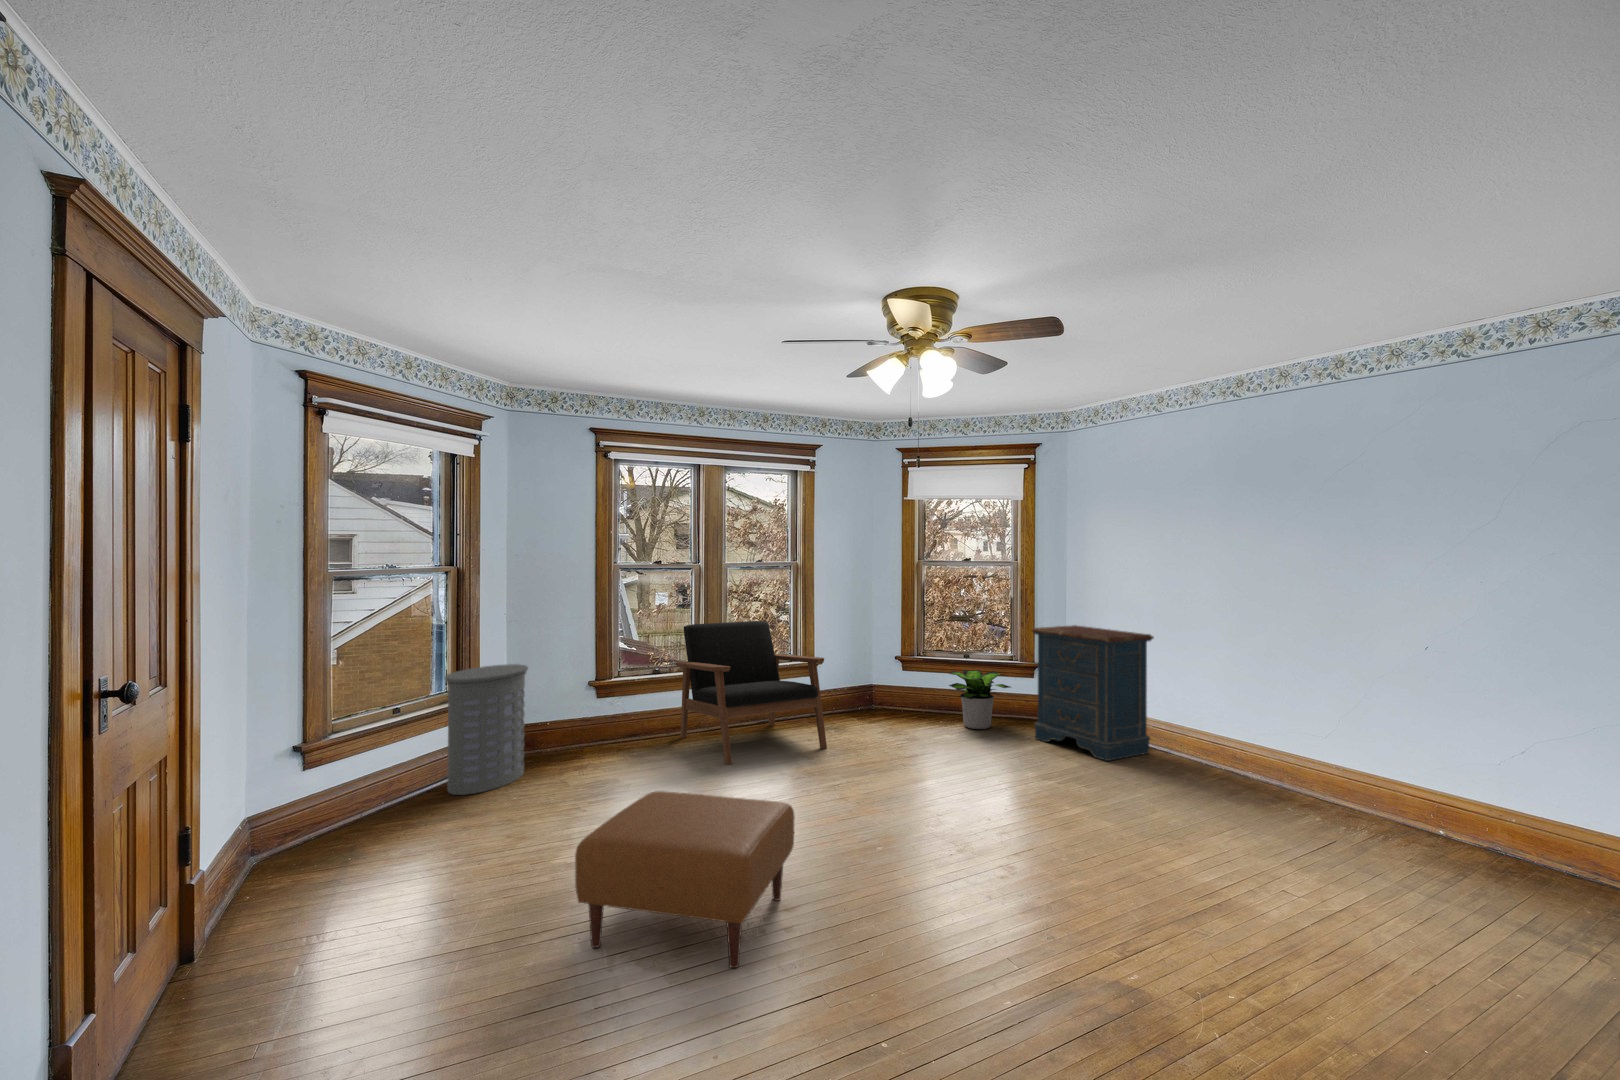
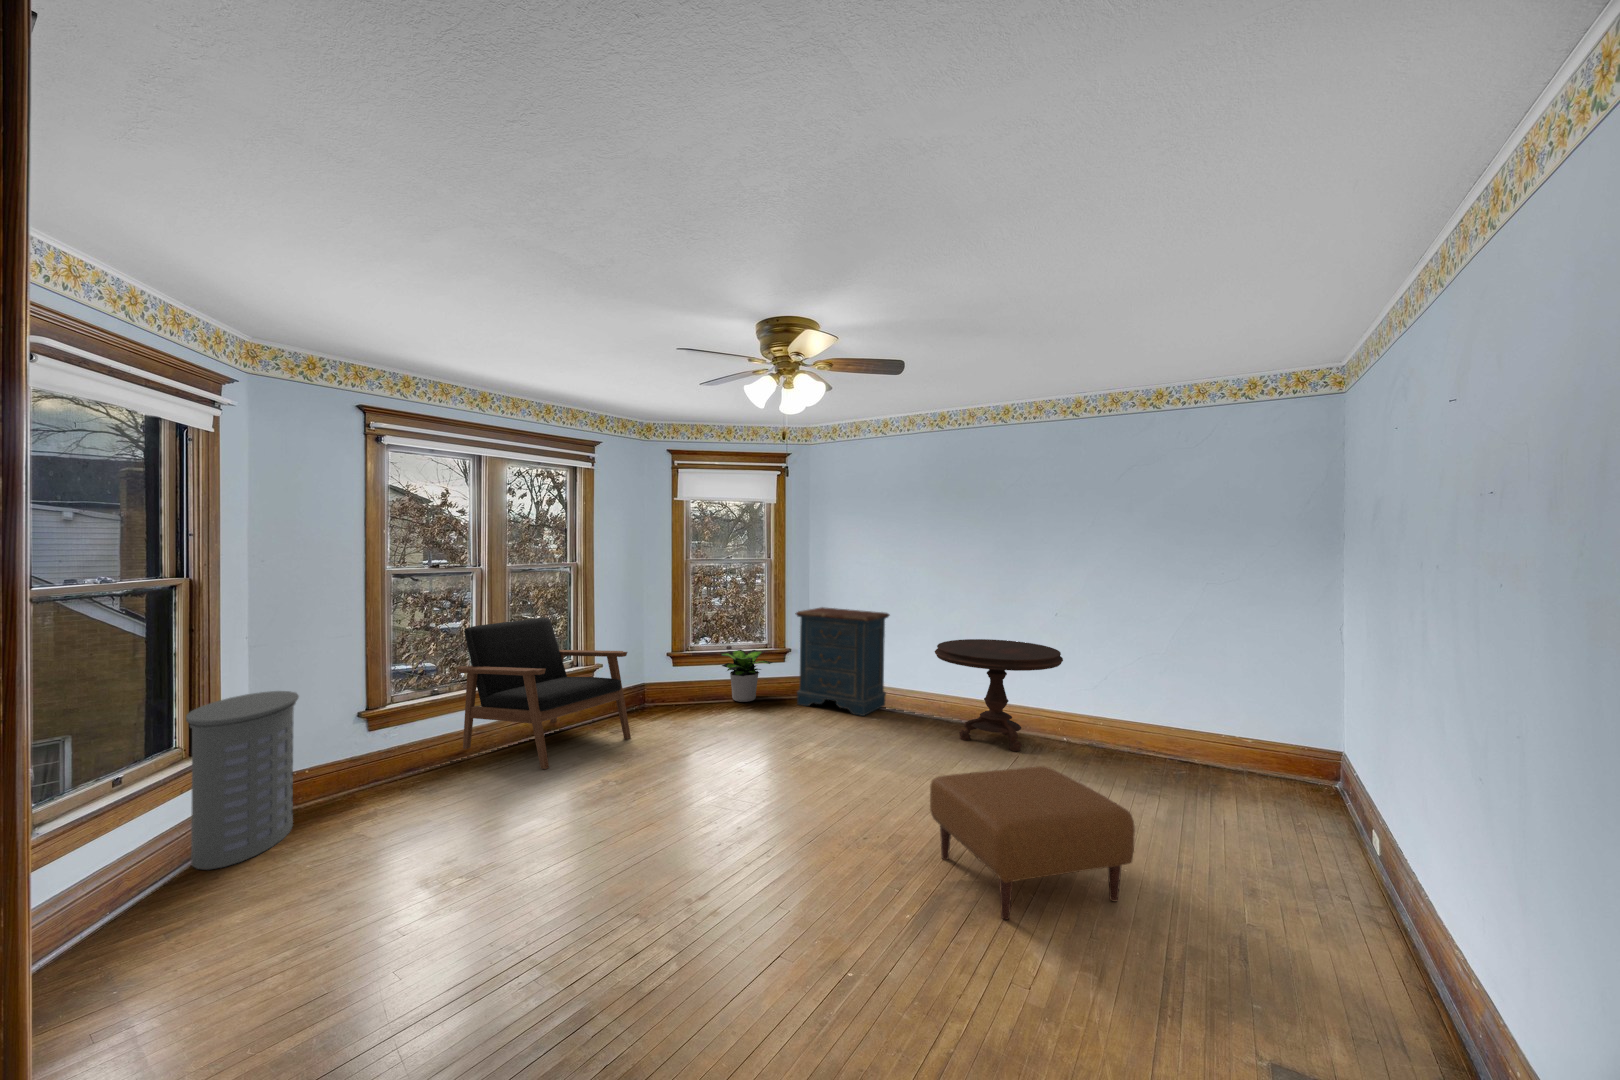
side table: none [1179,673,1381,833] -> present [935,639,1063,751]
ottoman: present [575,791,795,968] -> present [930,766,1135,920]

